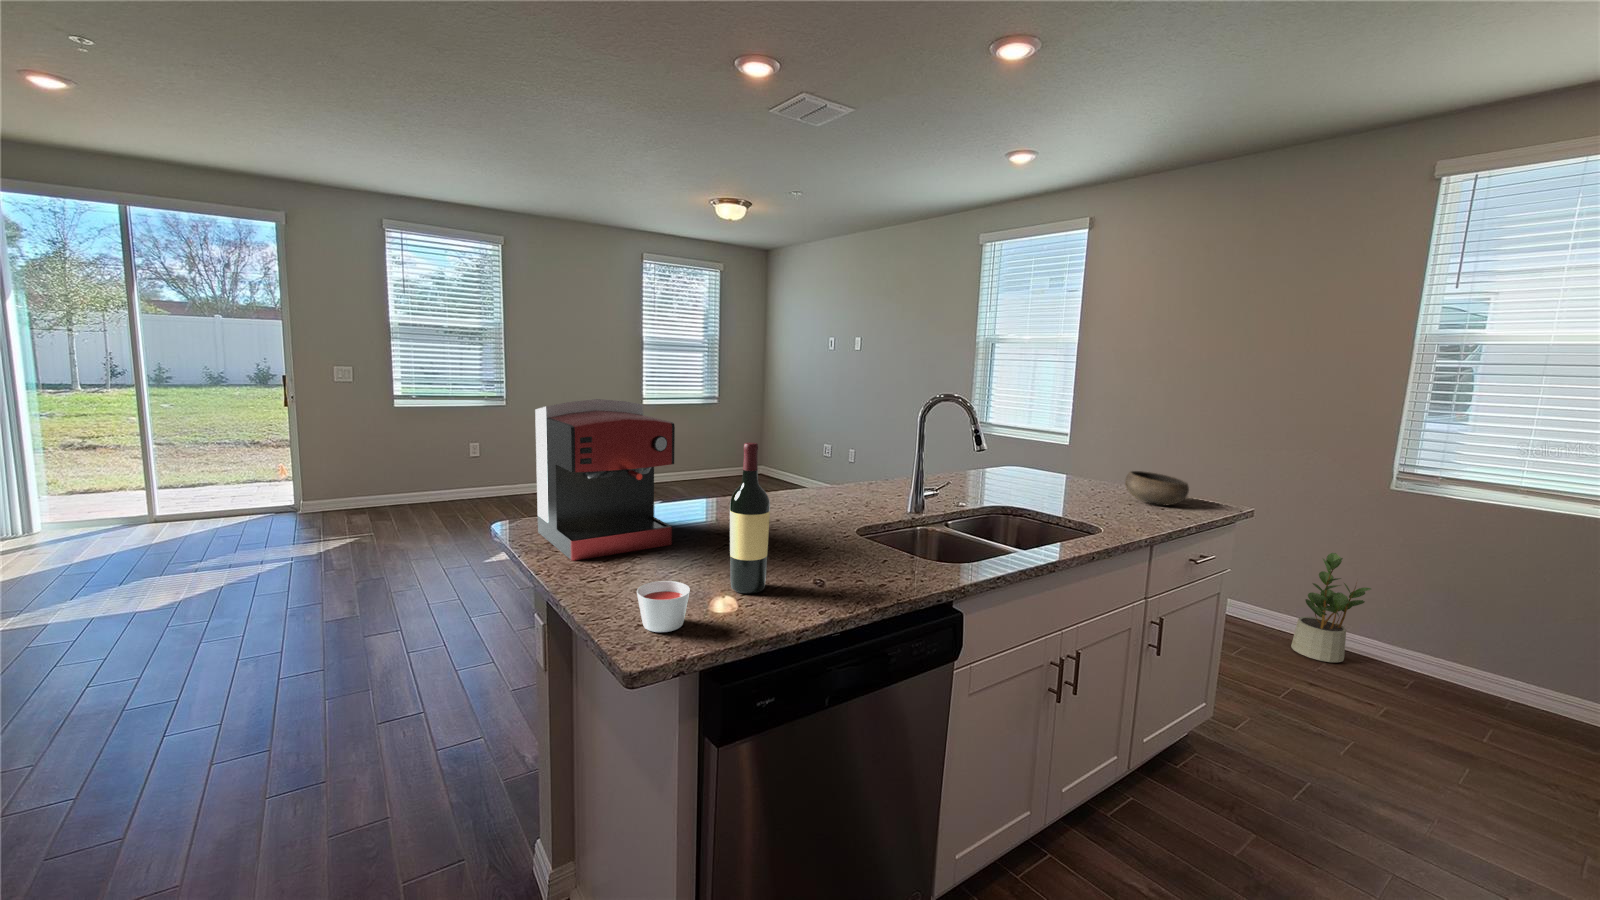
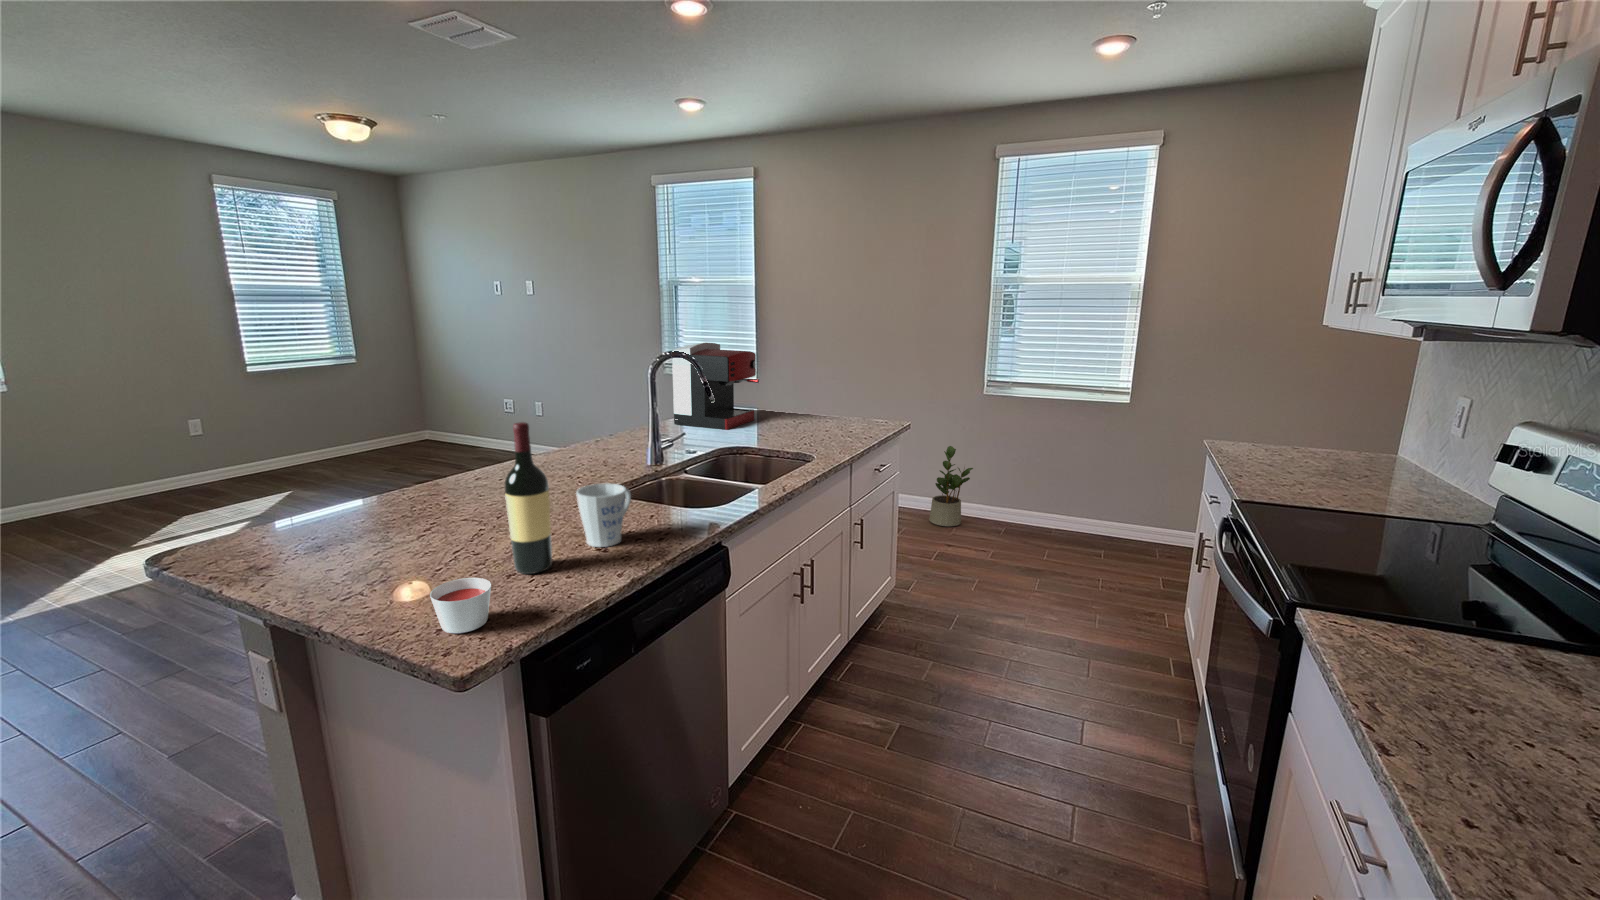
coffee maker: present [535,399,675,561] -> present [672,343,759,430]
bowl: present [1125,471,1189,505] -> none [818,402,865,428]
mug: none [802,517,859,583] -> present [576,483,631,547]

